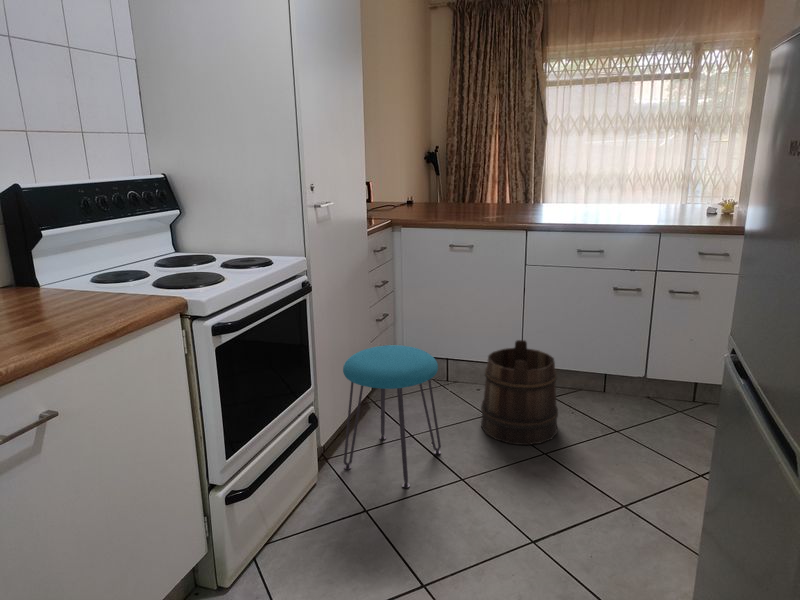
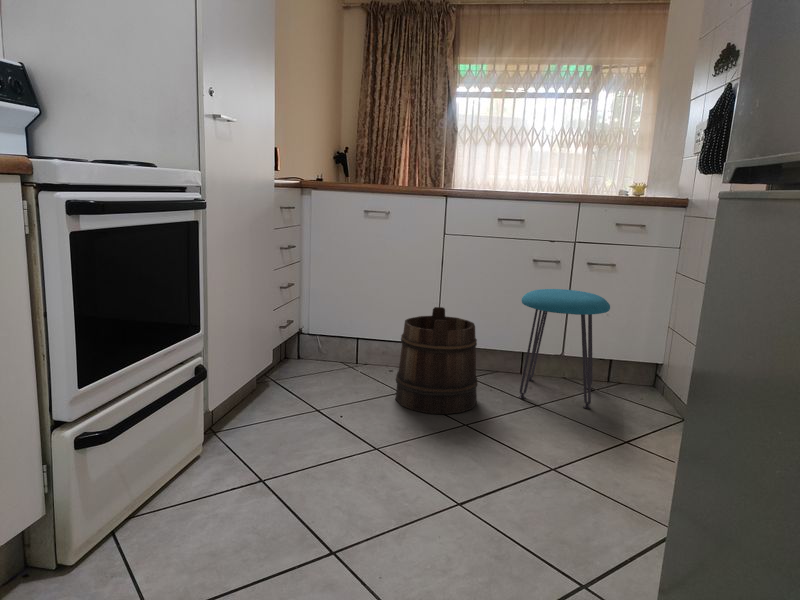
stool: present [343,345,441,488] -> present [519,289,610,409]

